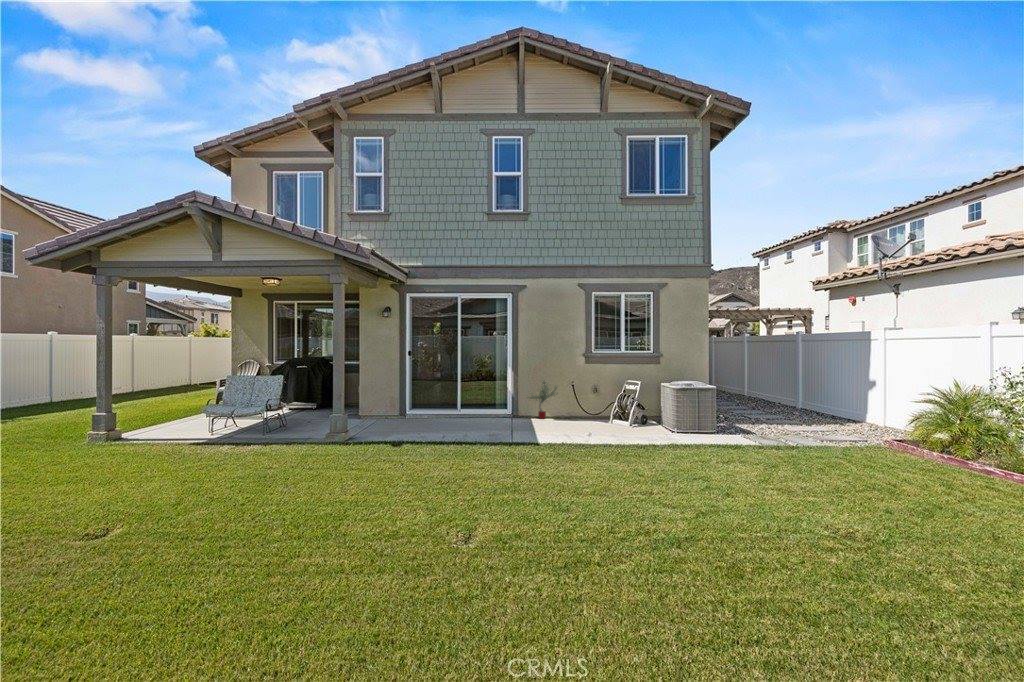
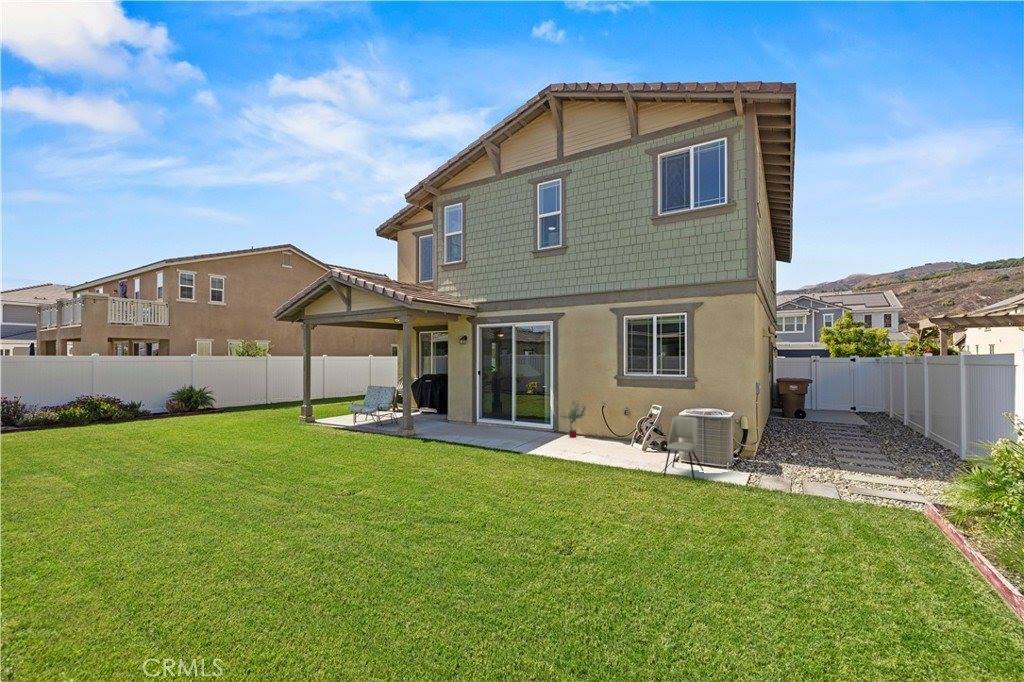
dining chair: none [681,386,719,440] -> present [664,416,703,480]

